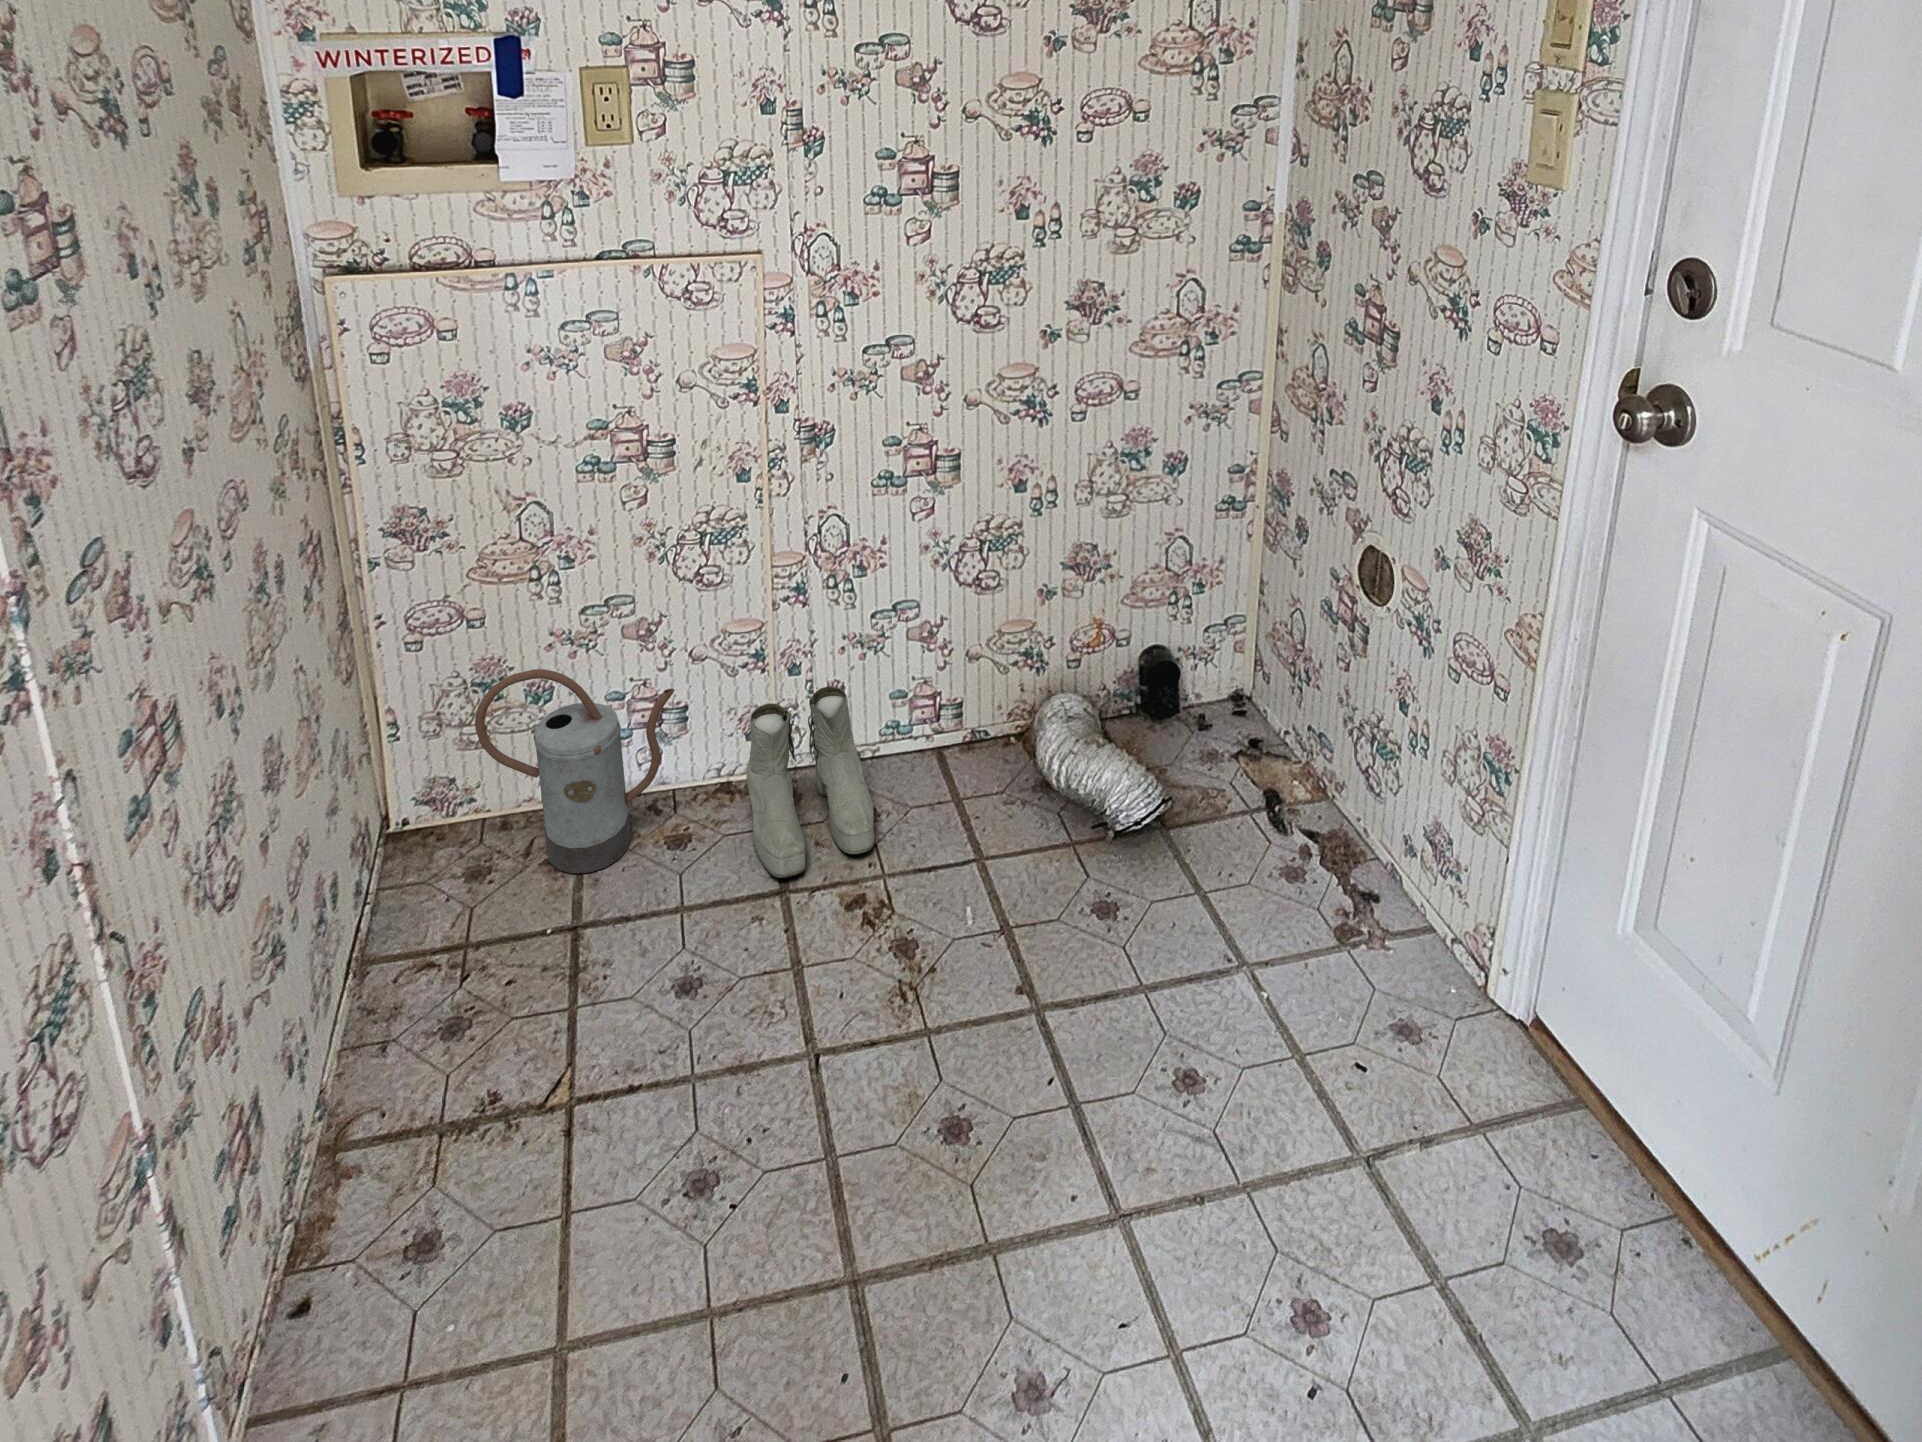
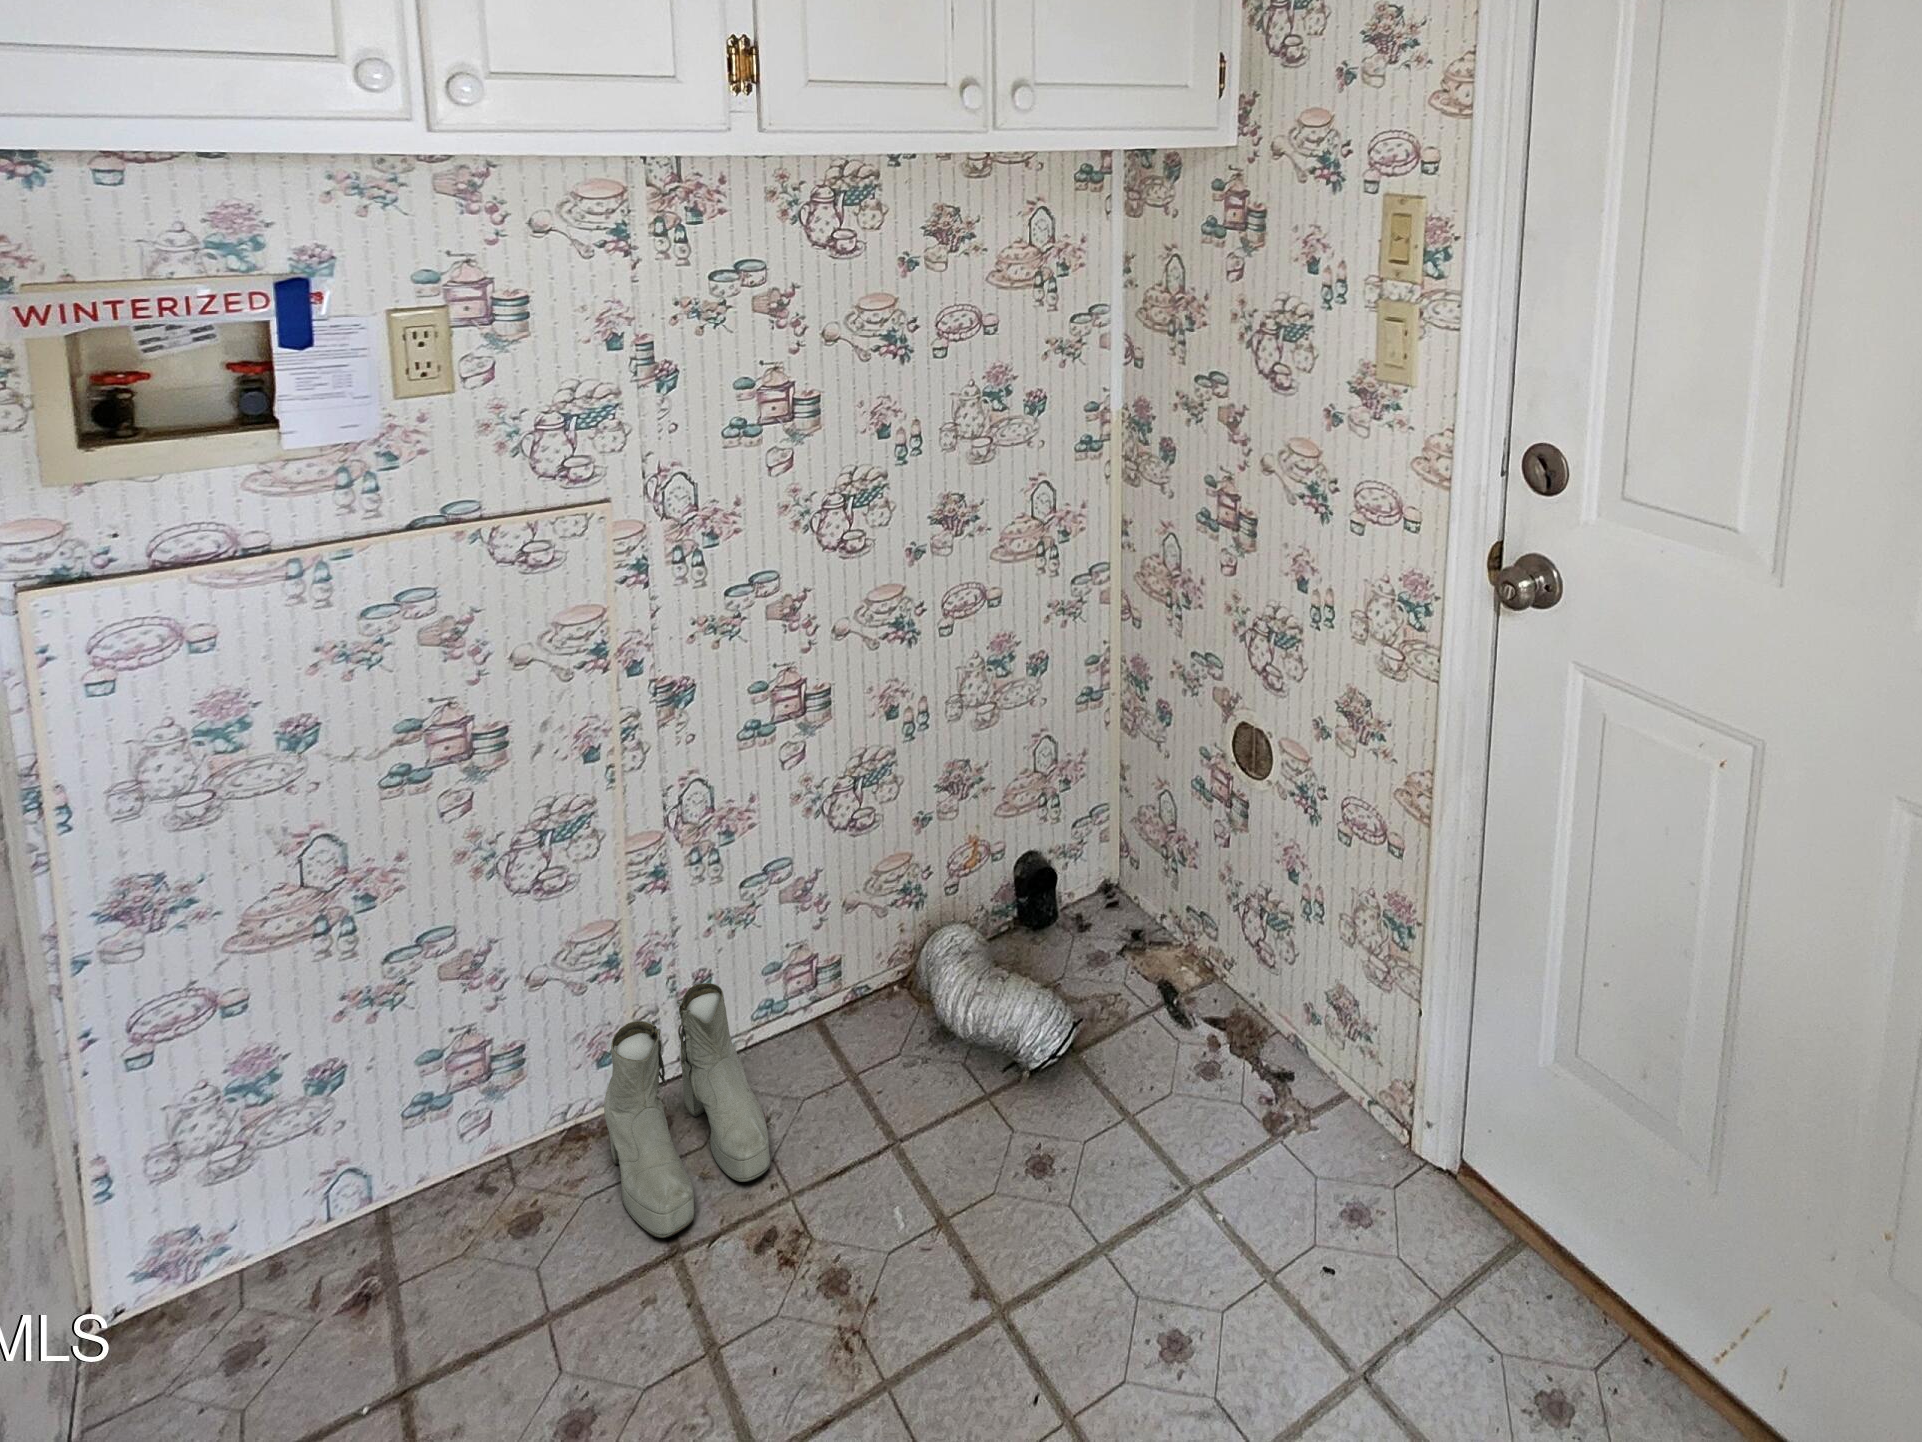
watering can: present [475,669,675,874] -> none [239,1034,516,1314]

